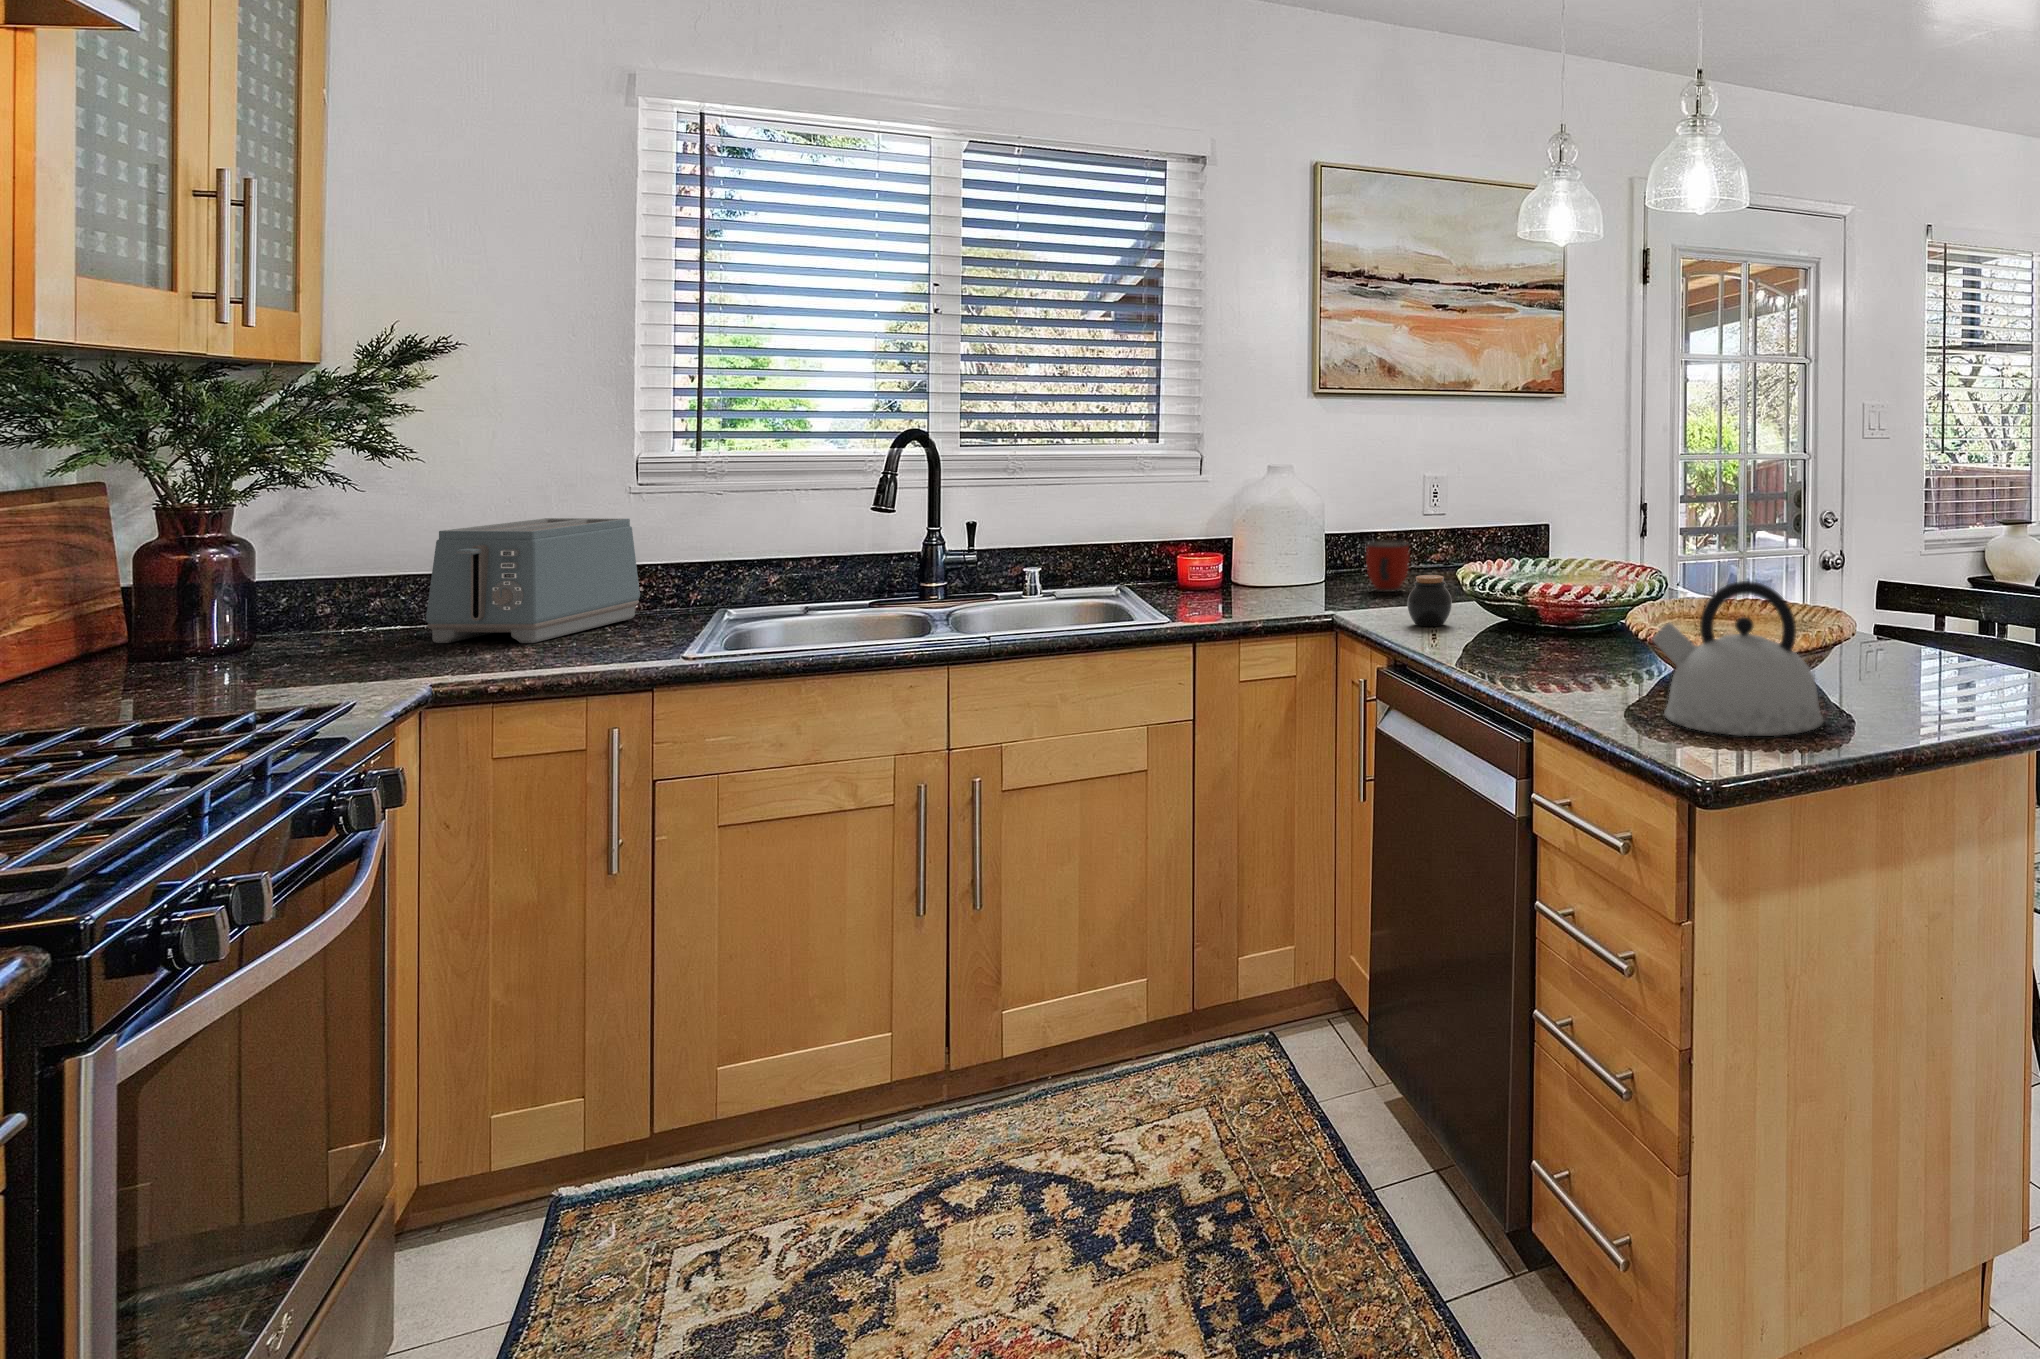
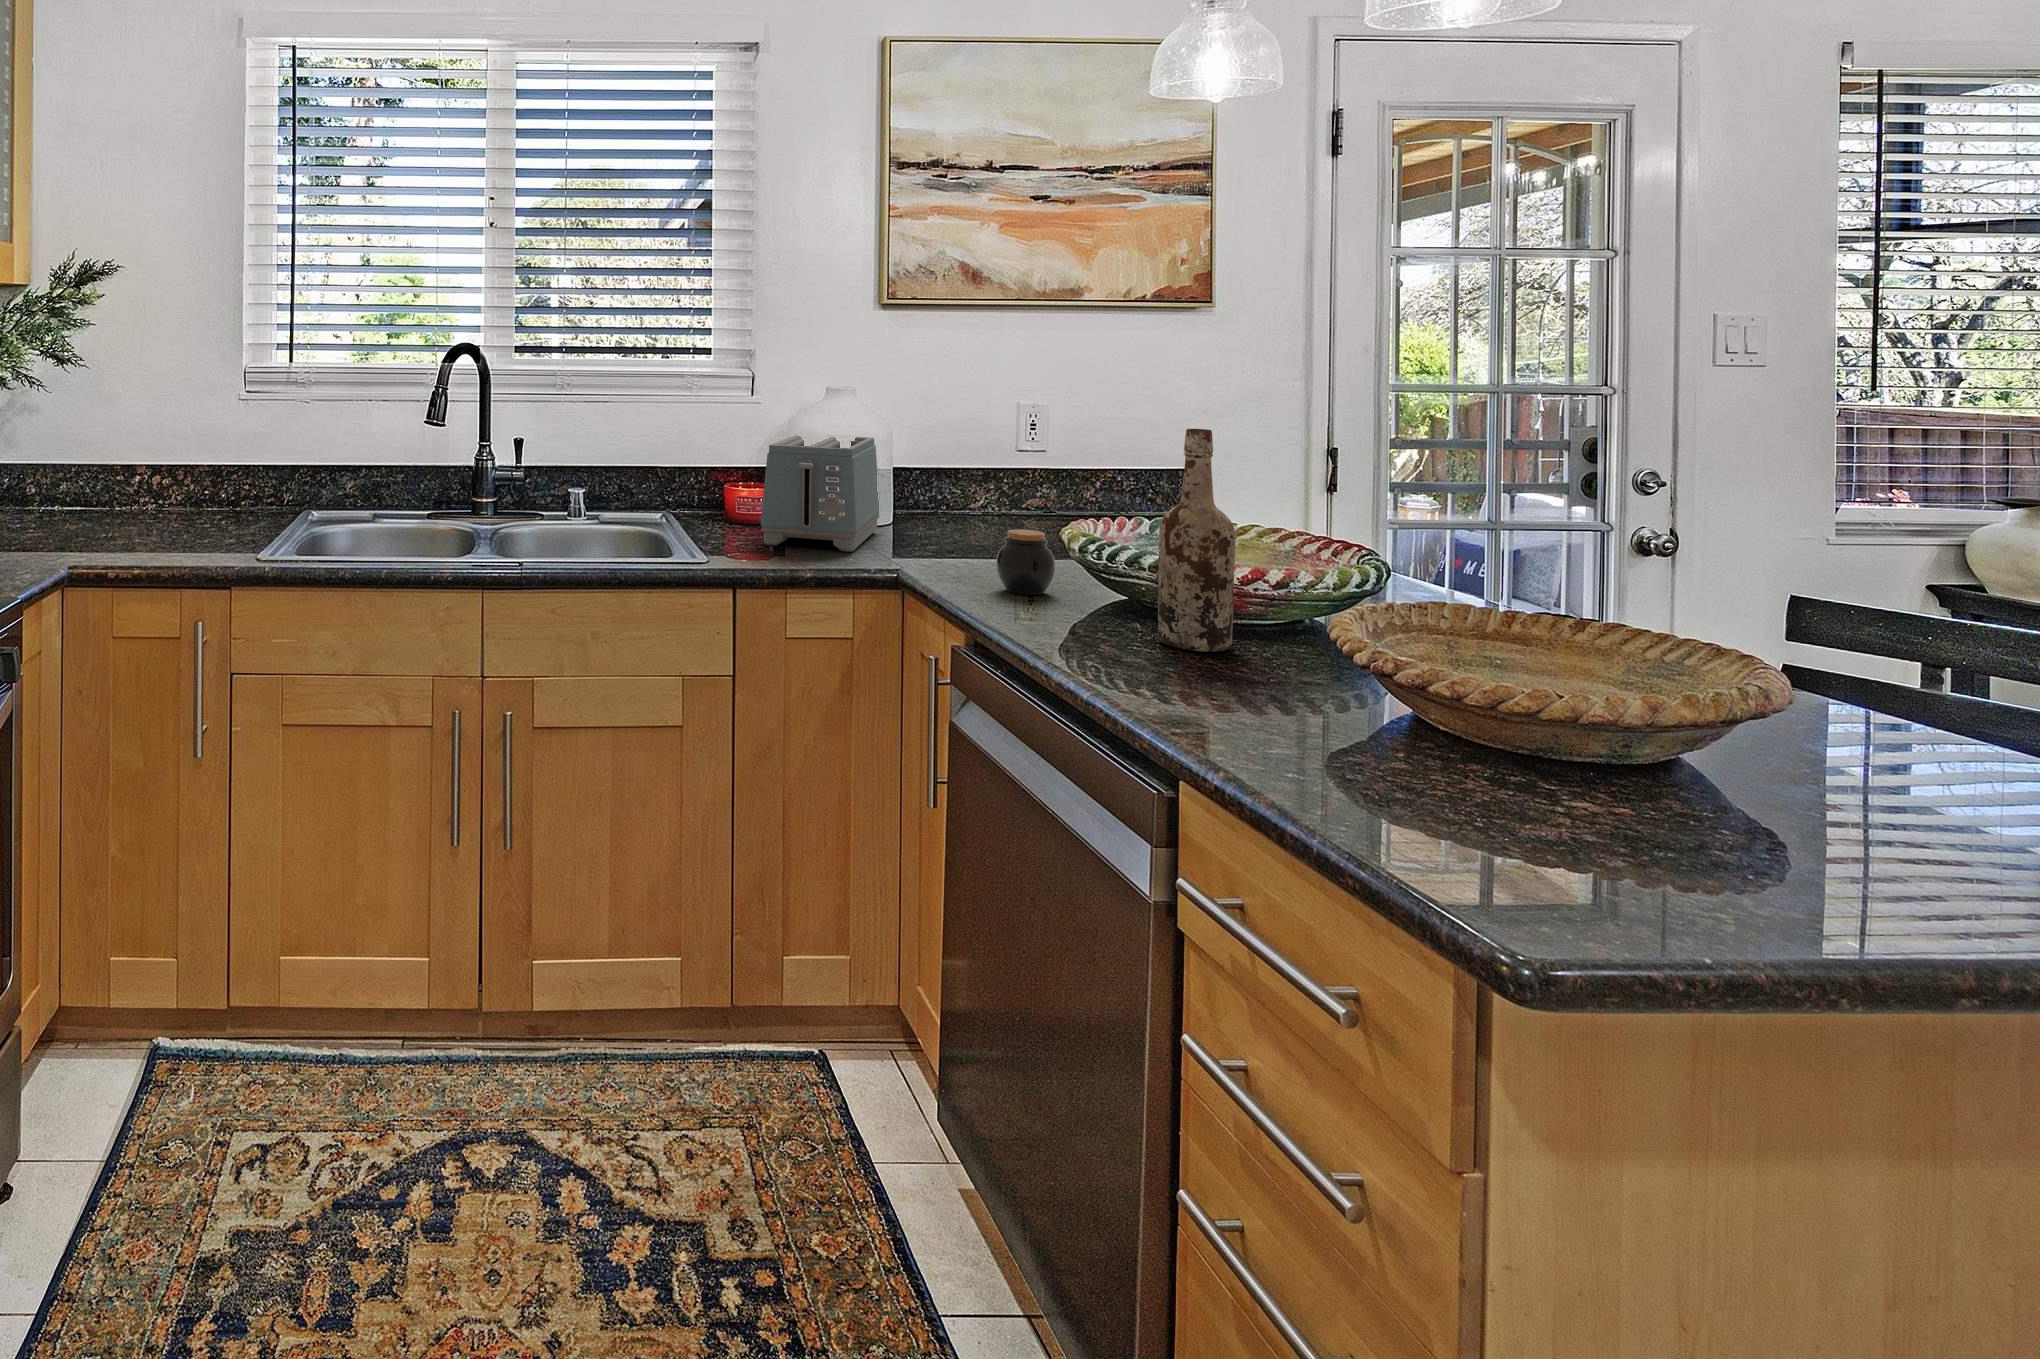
wine bottle: none [1525,487,1575,651] -> present [1158,429,1235,652]
toaster: present [426,518,640,643] -> present [761,435,880,552]
mug: present [1366,541,1410,592] -> none [950,479,1006,540]
kettle: present [1652,581,1823,736] -> none [1371,602,1726,876]

